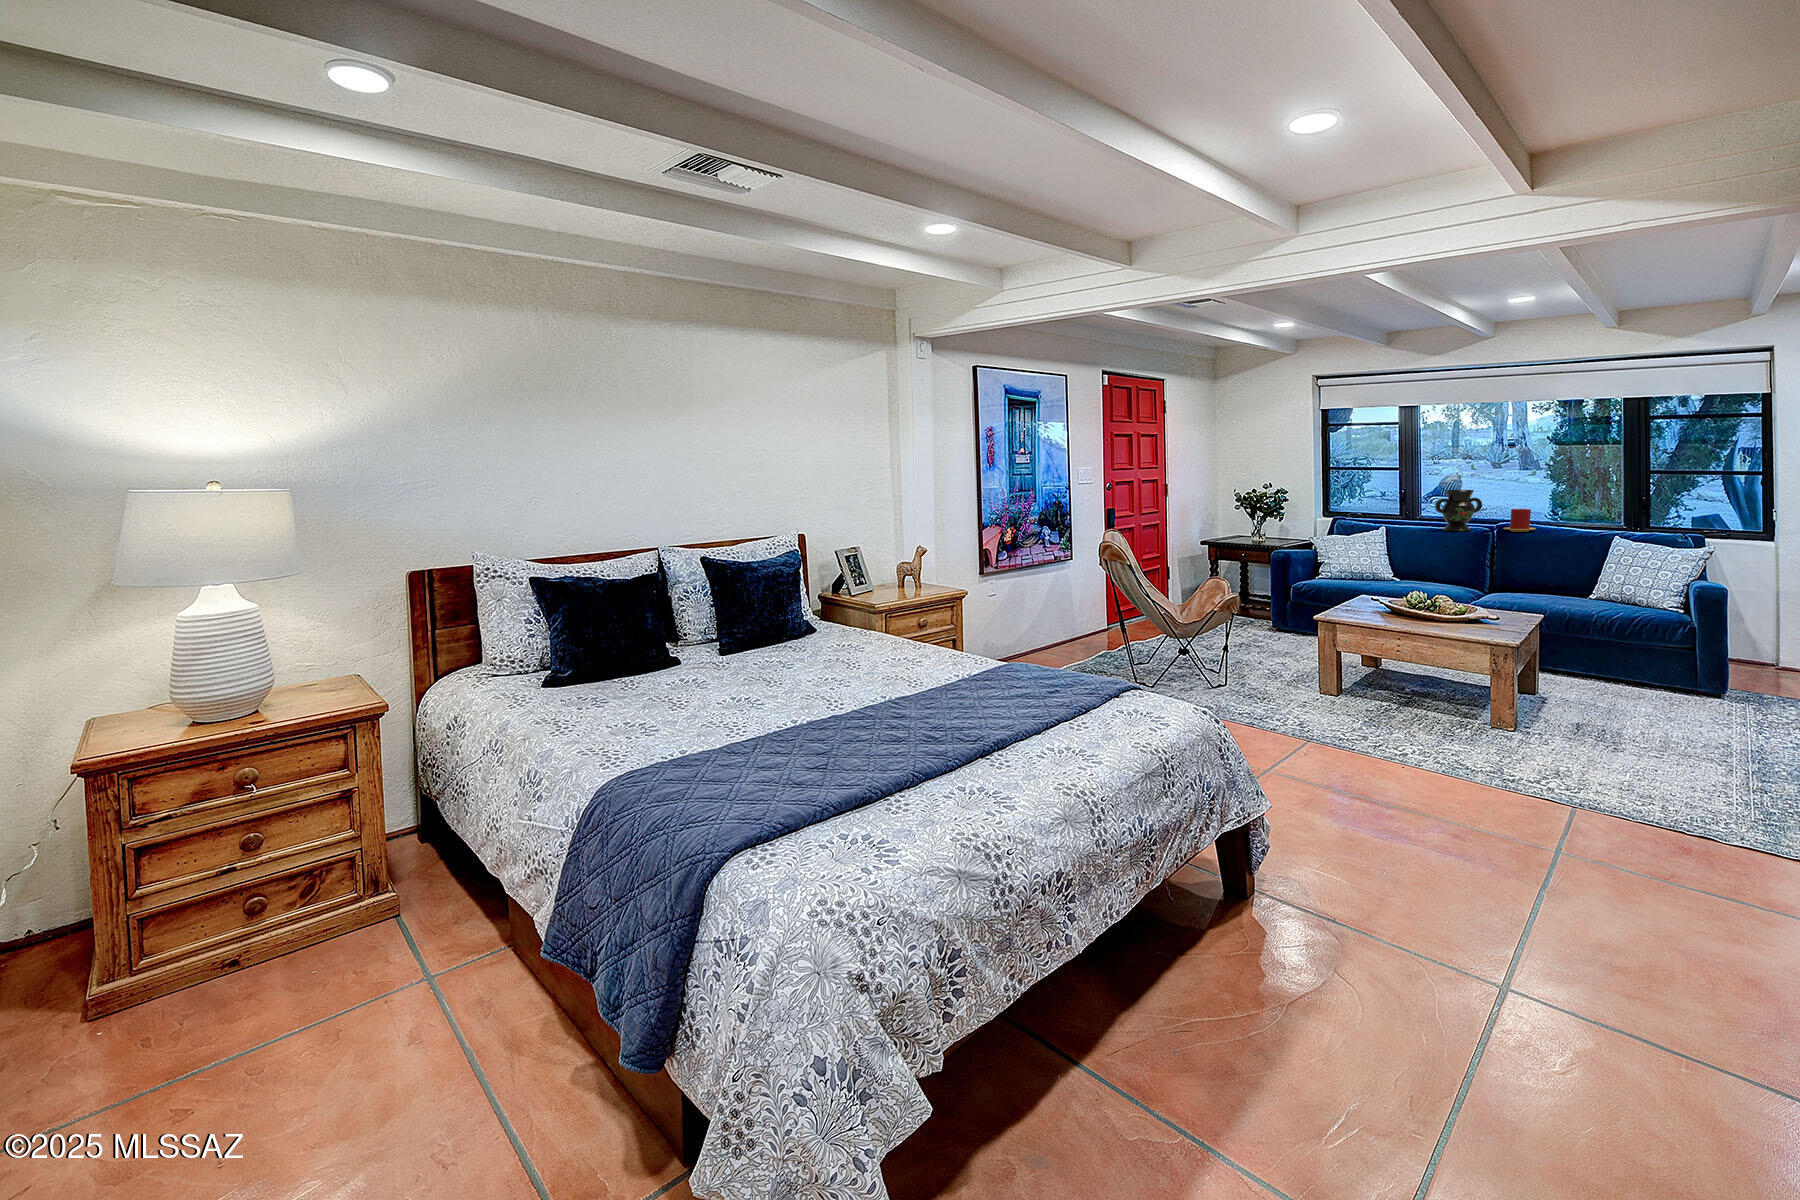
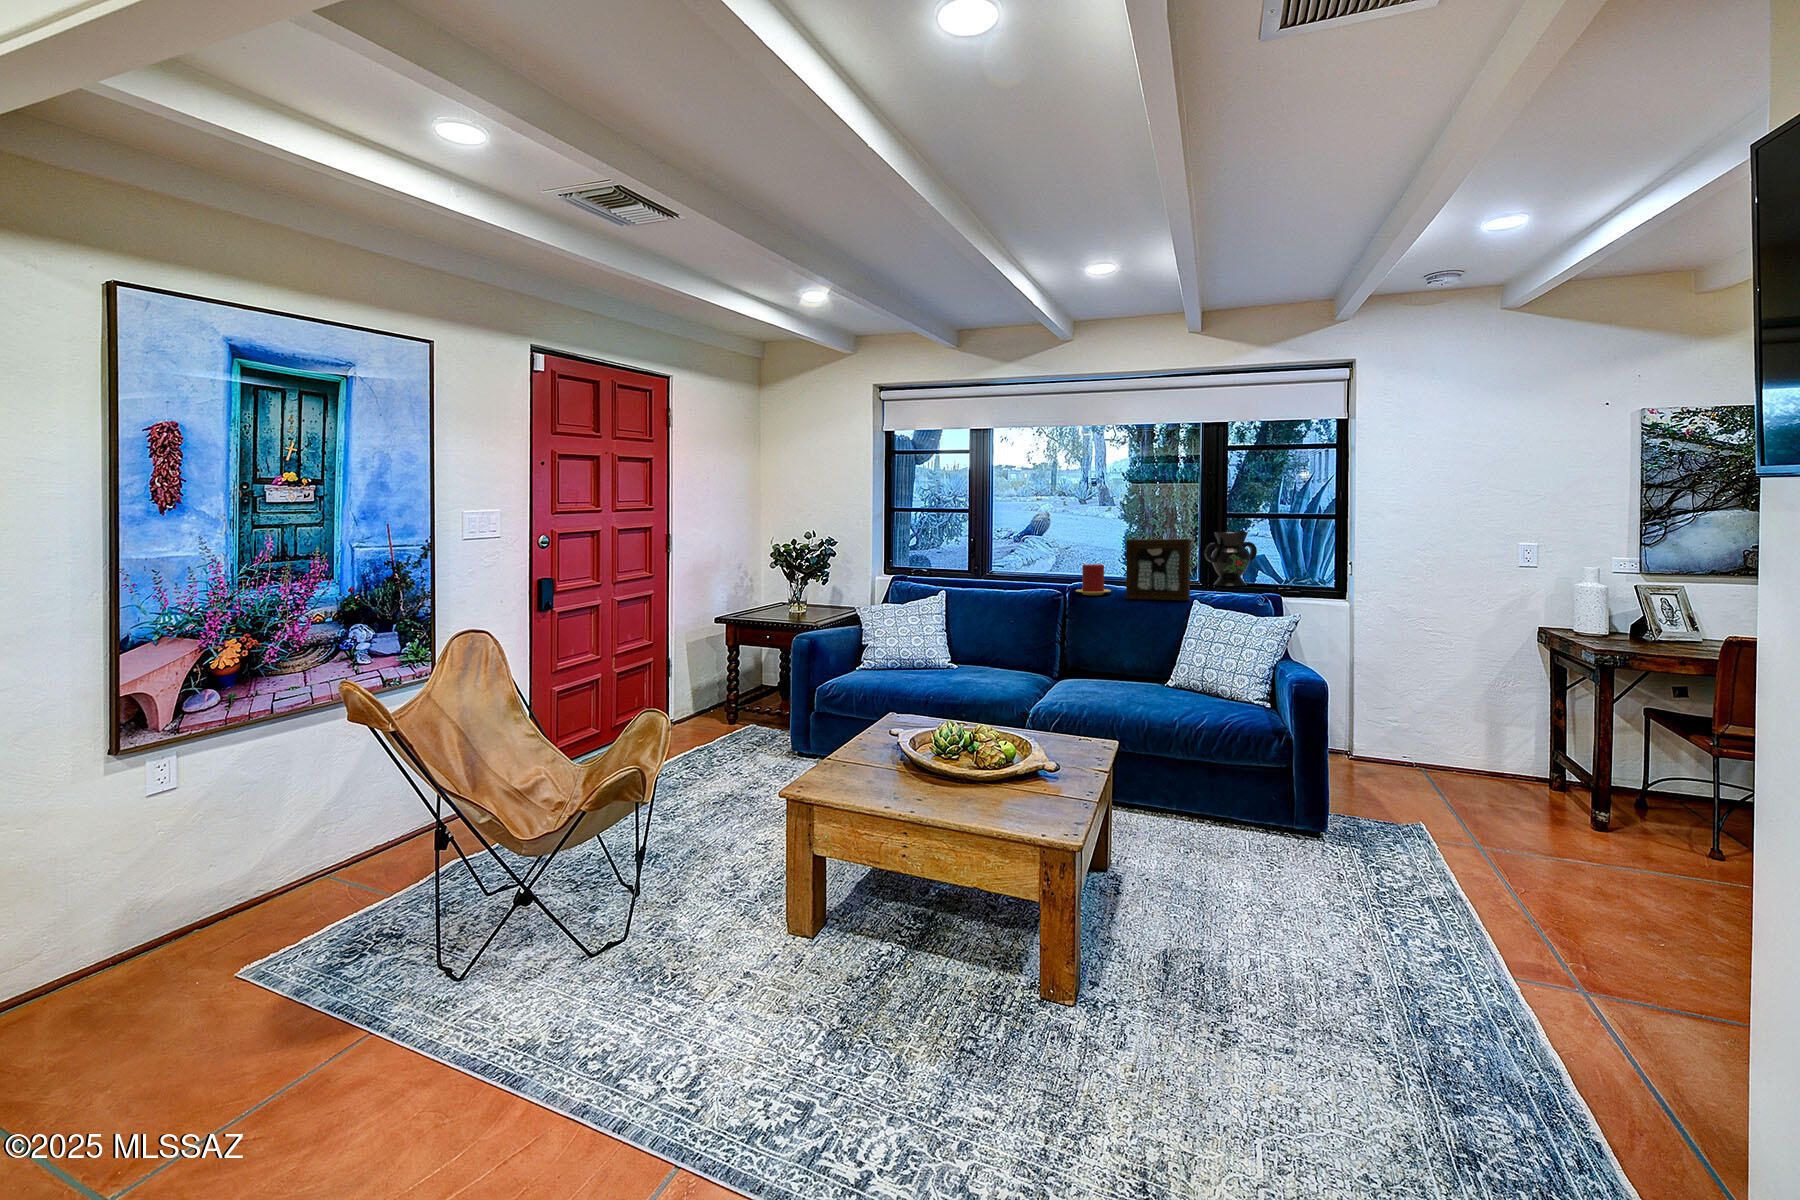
decorative vase: present [1435,490,1482,531] -> present [1204,532,1257,586]
picture frame: none [1551,490,1614,536] -> present [1126,539,1191,601]

